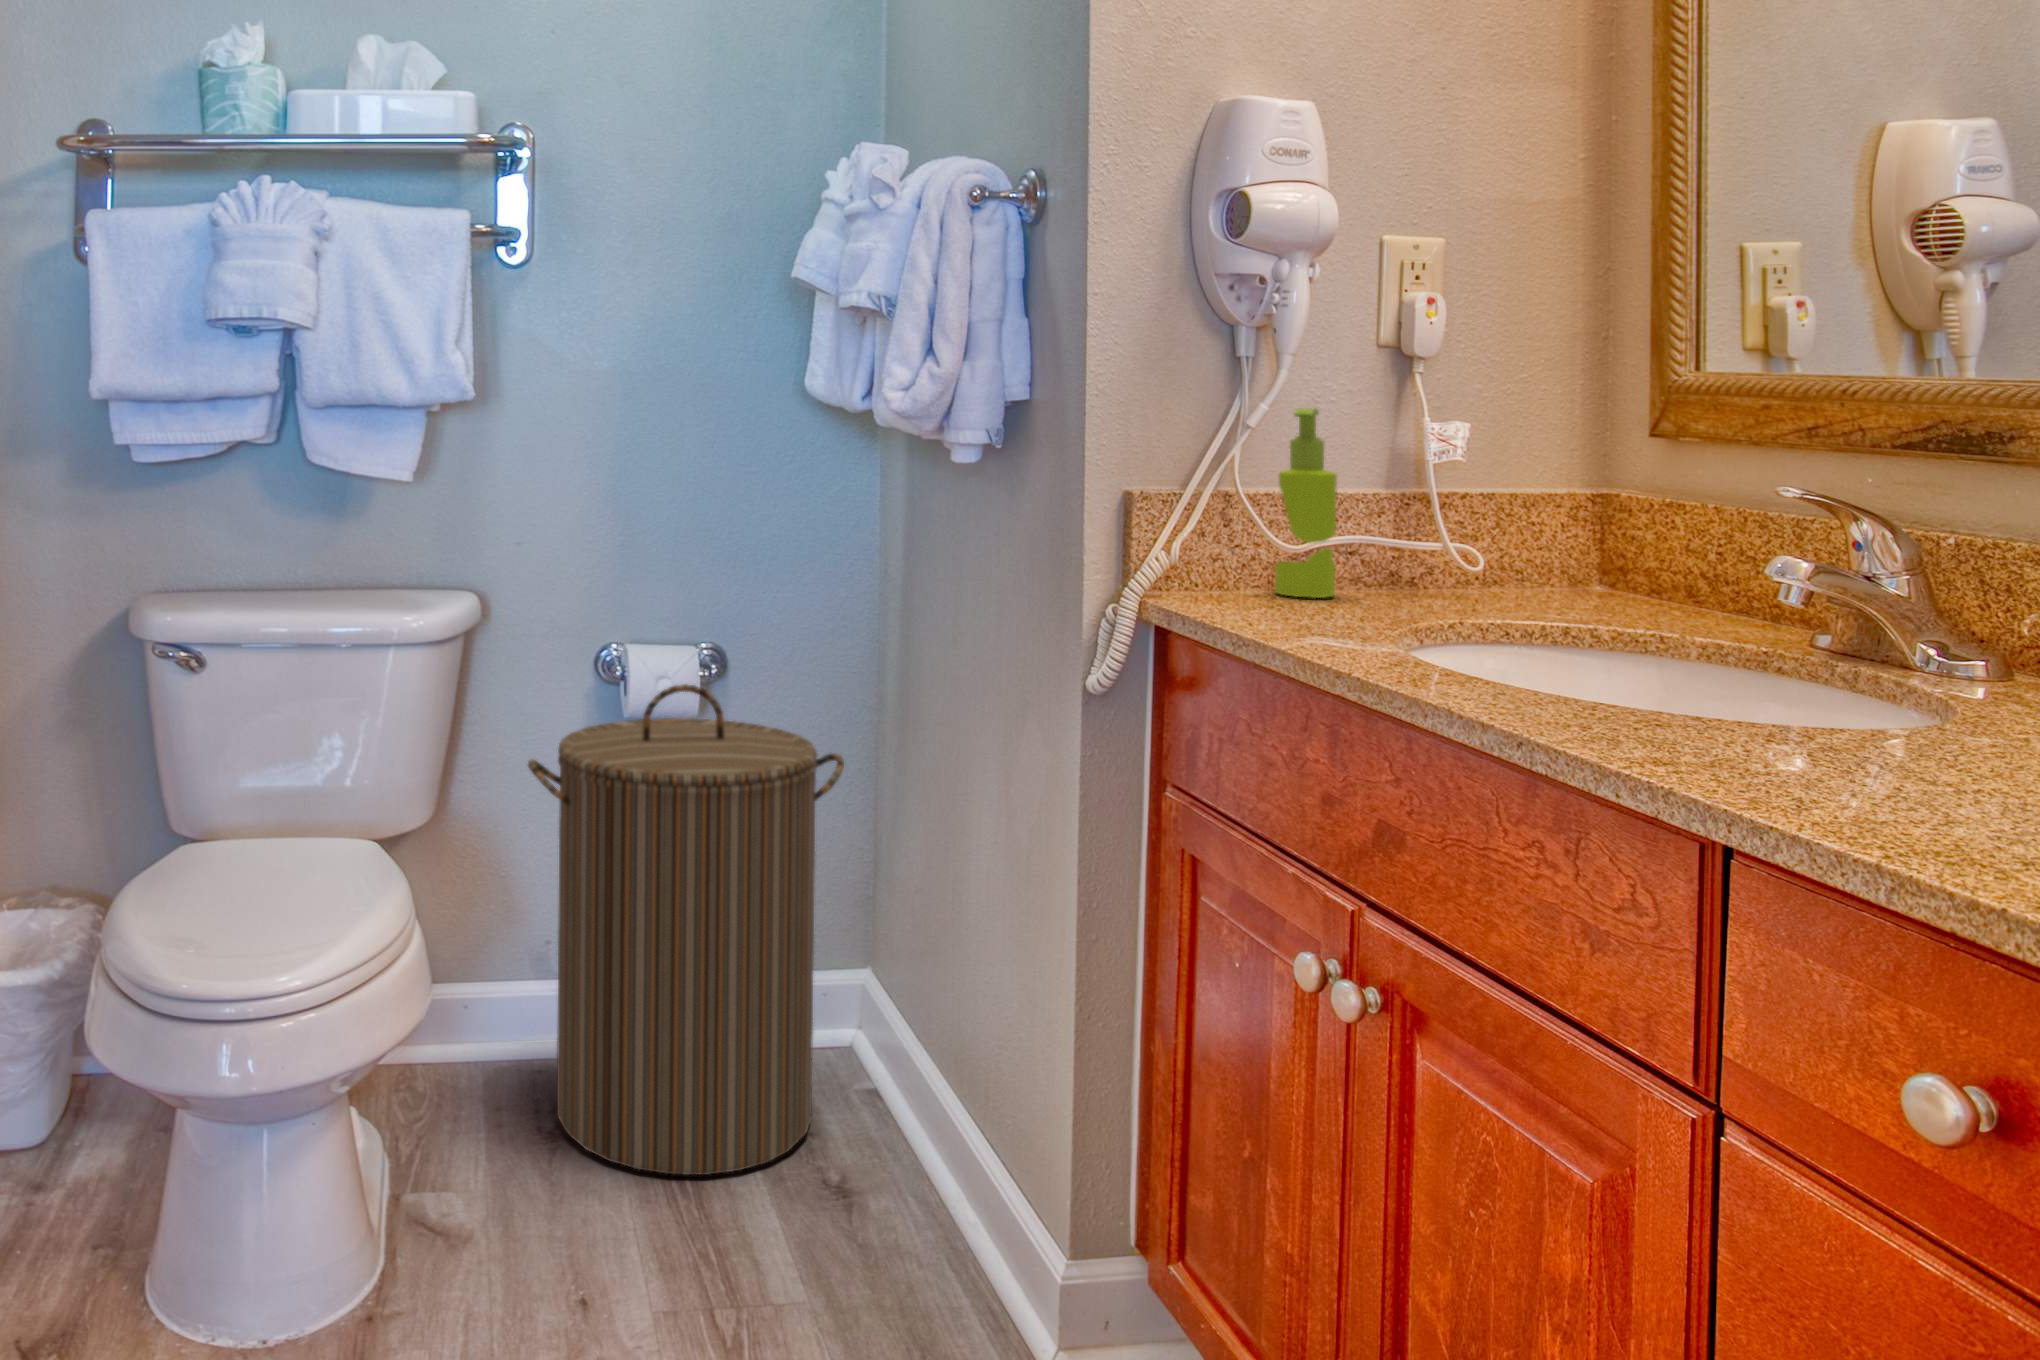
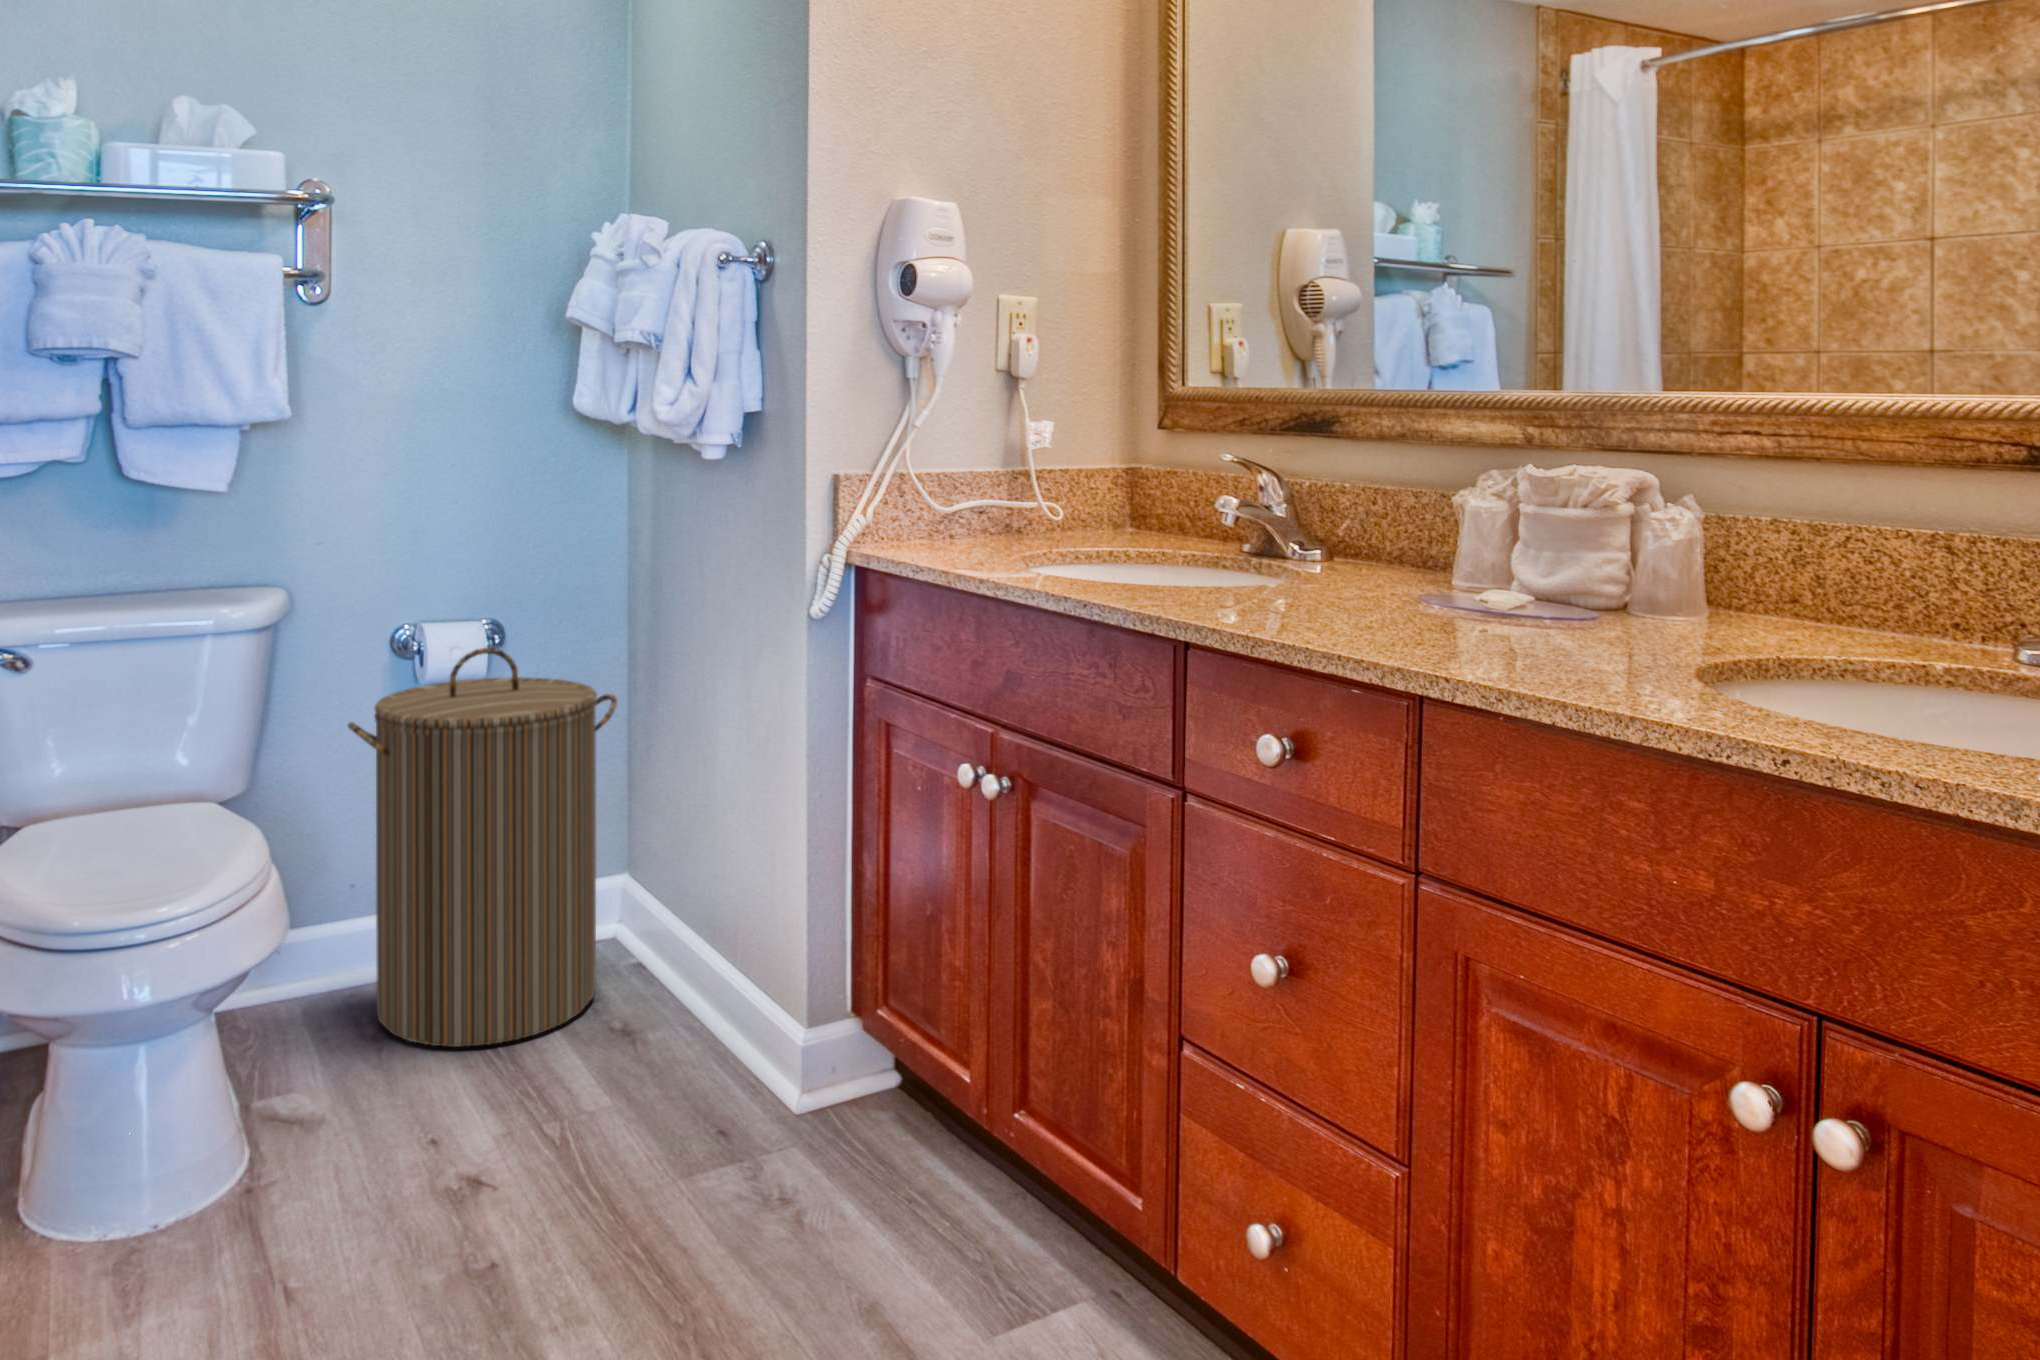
soap dispenser: present [1275,408,1337,598] -> none [935,413,973,543]

